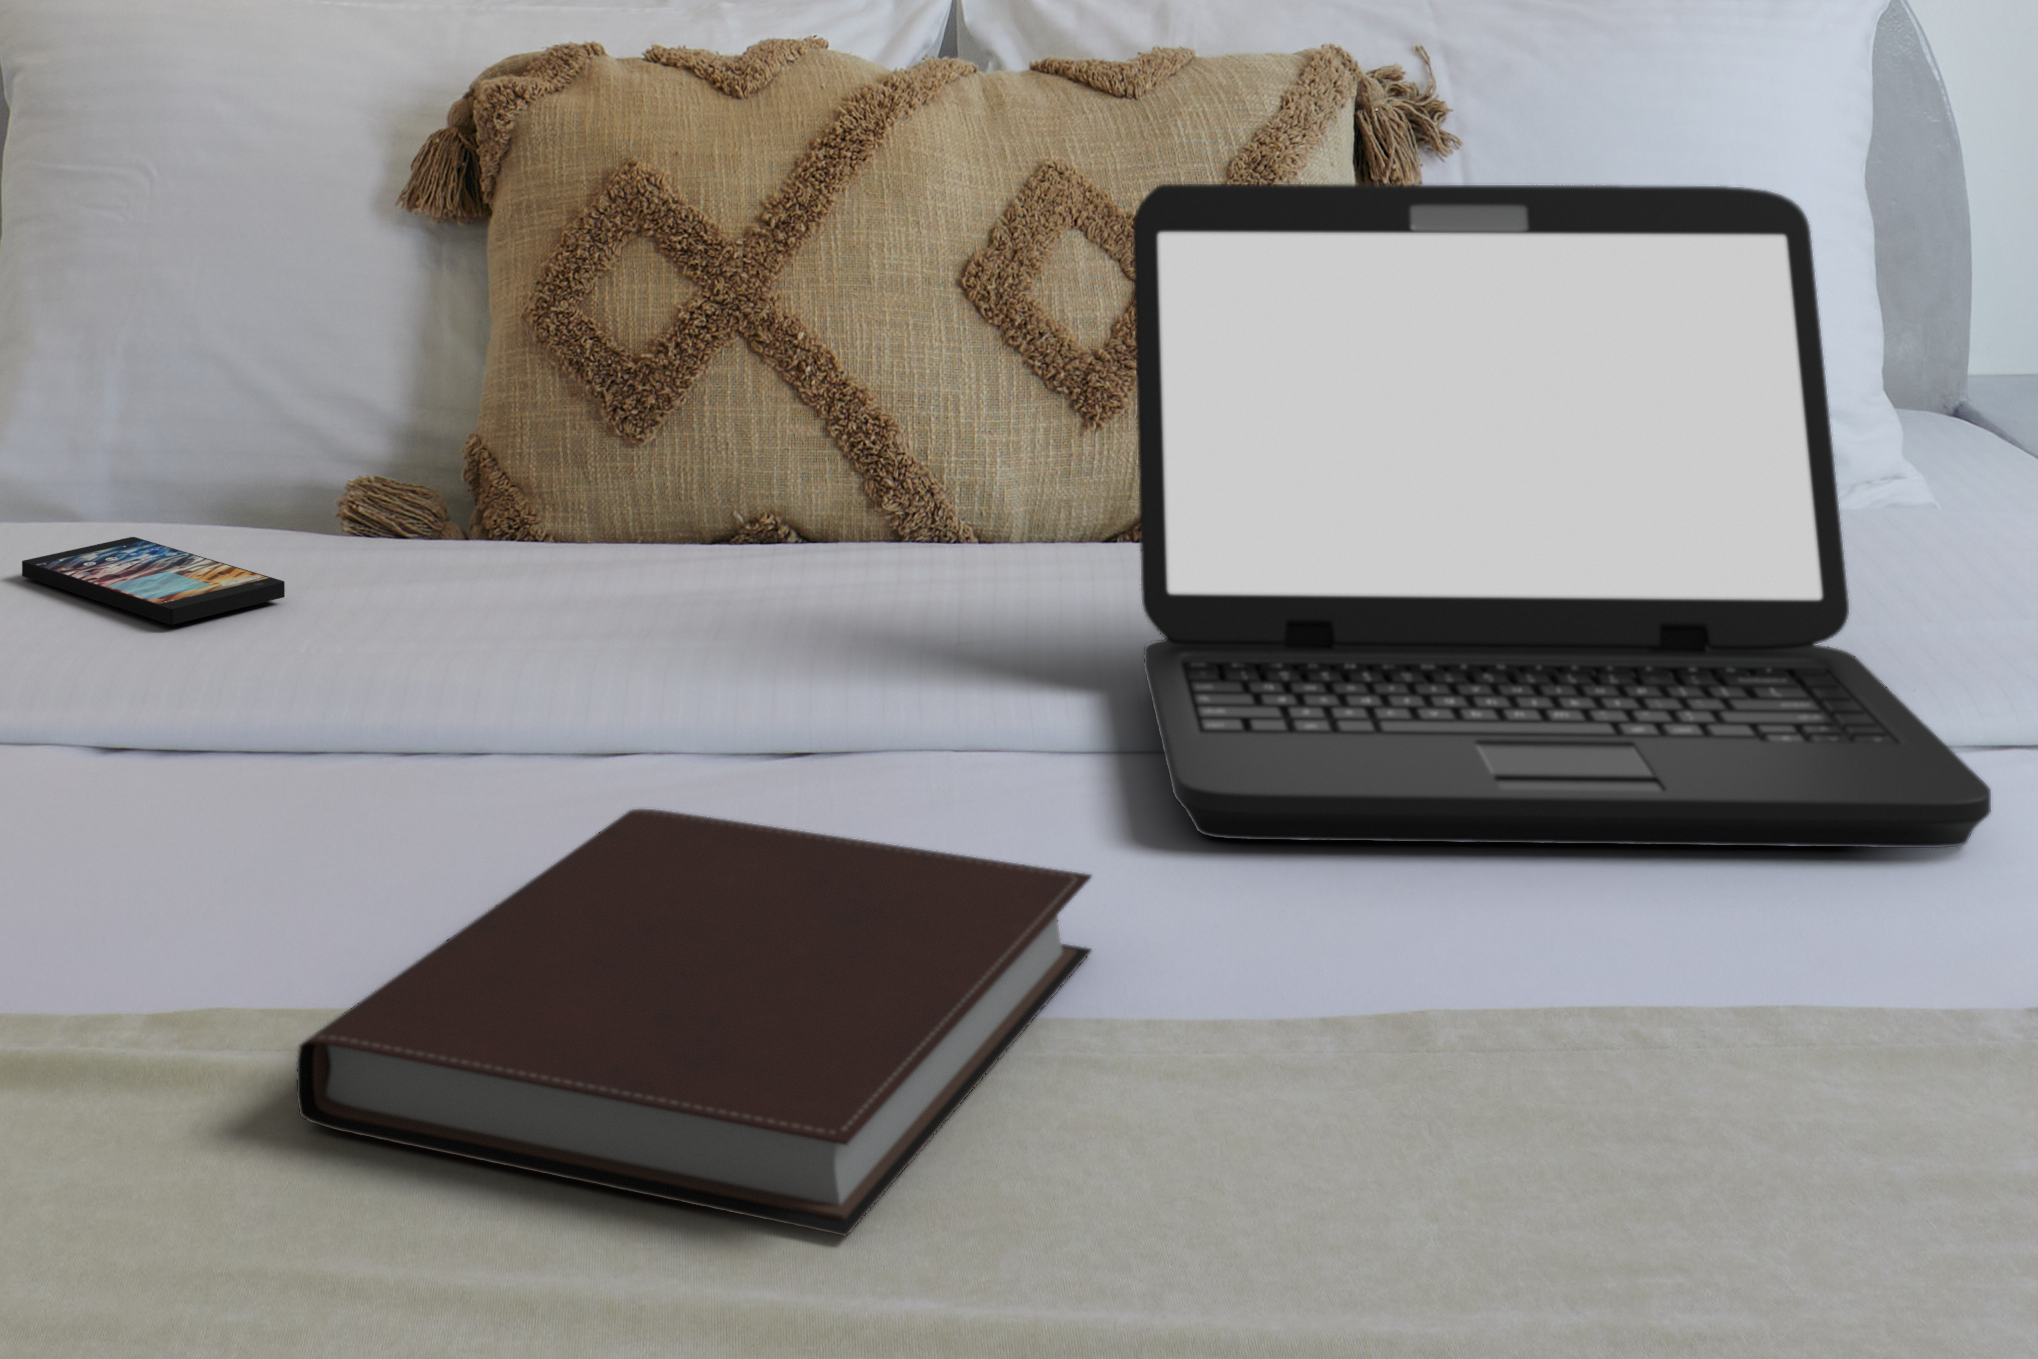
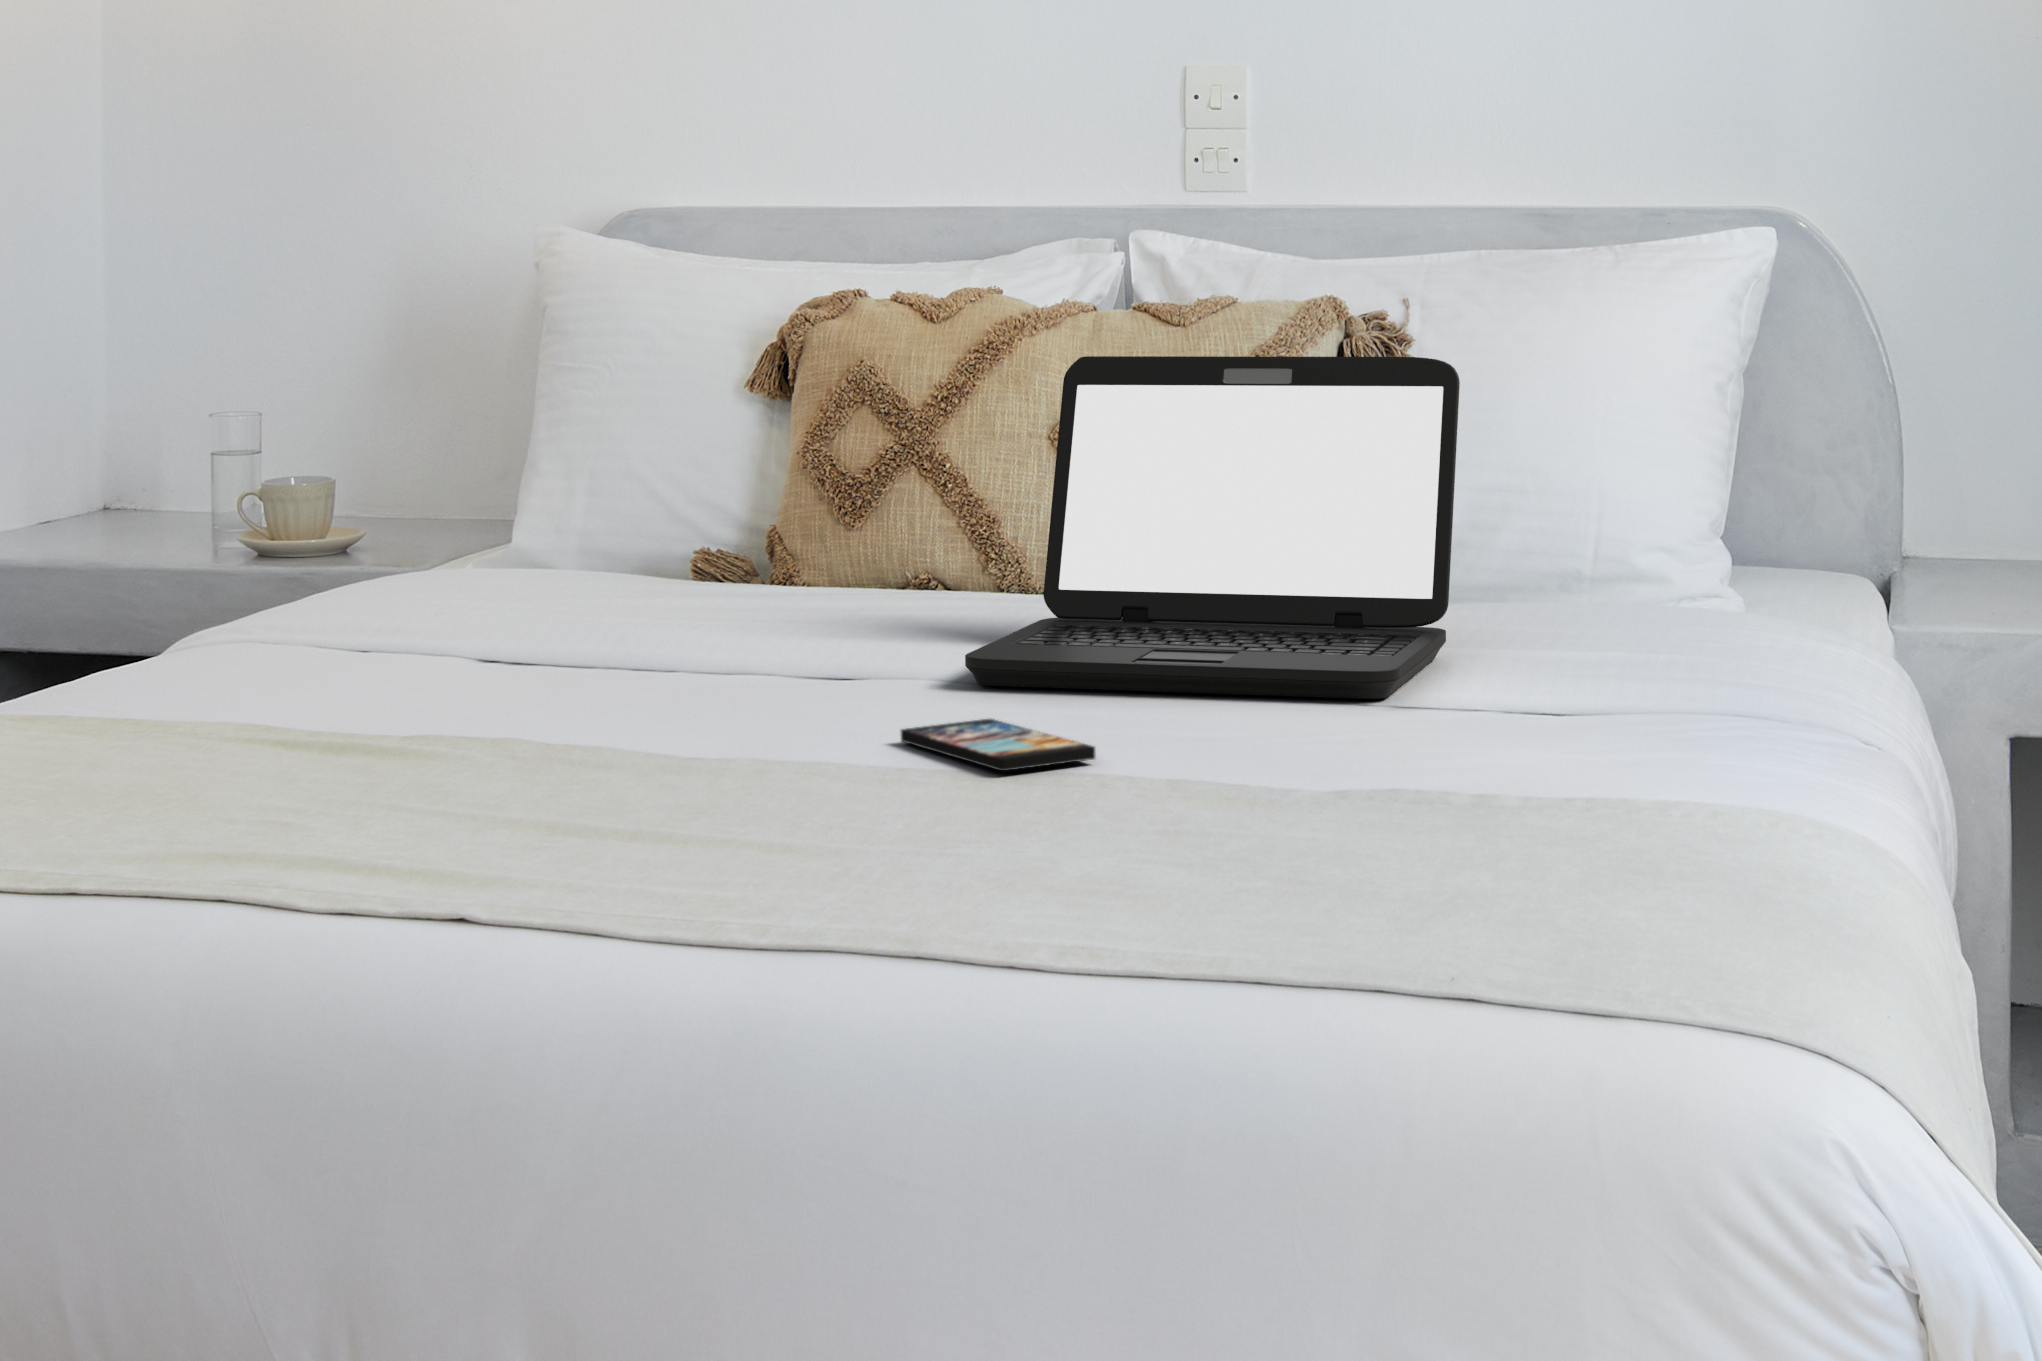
smartphone: present [22,537,285,625] -> present [901,719,1096,771]
notebook: present [297,809,1091,1236] -> none [424,651,857,764]

